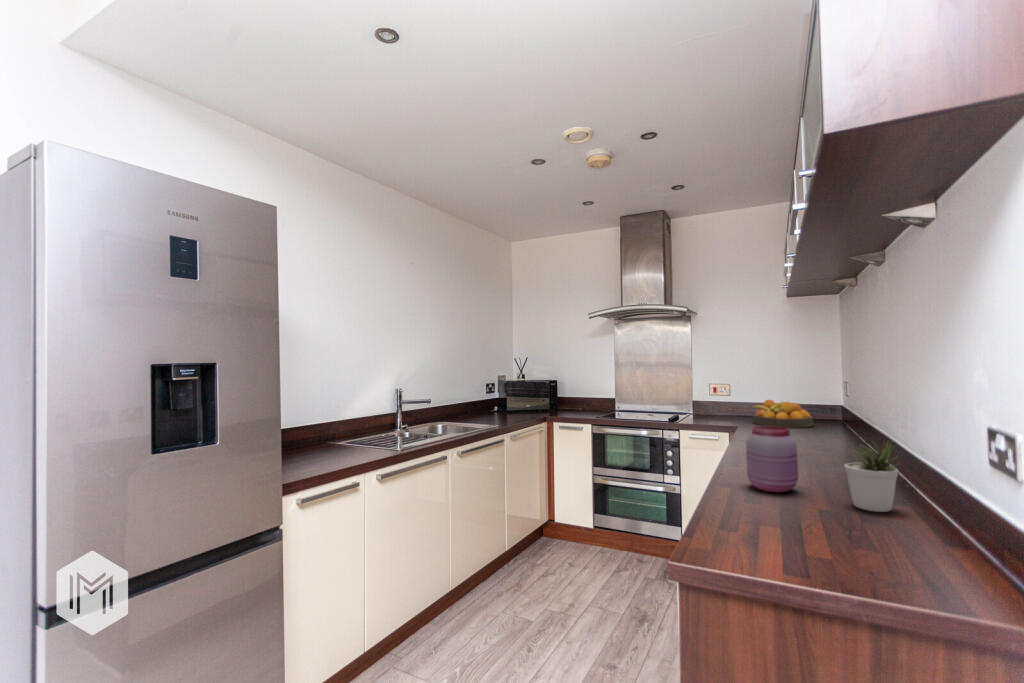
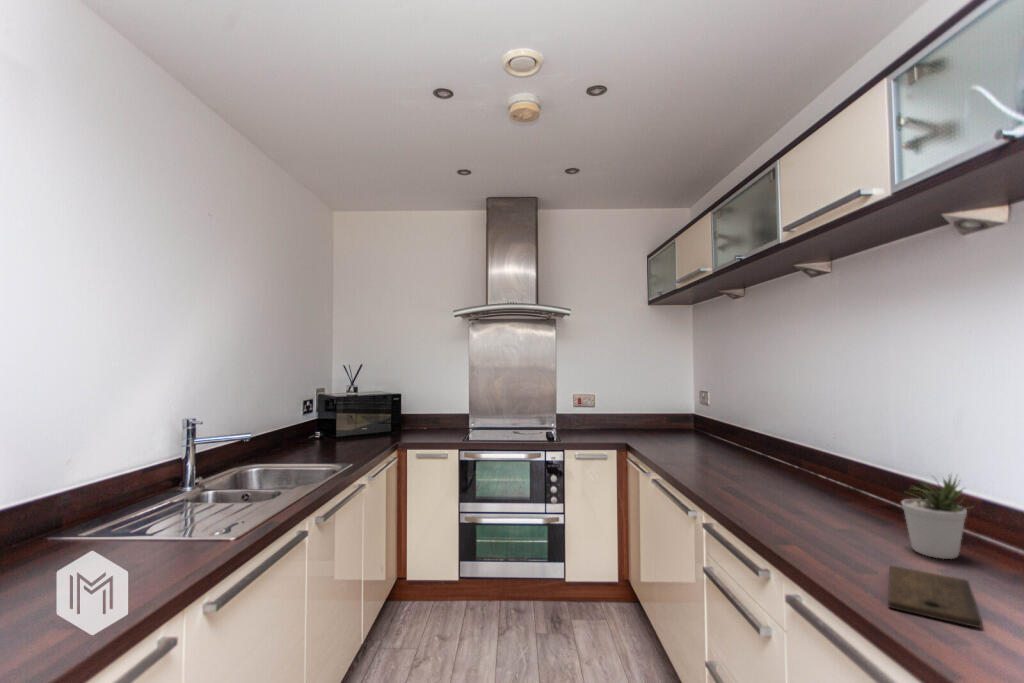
fruit bowl: present [752,400,813,428] -> none [624,411,683,441]
jar: present [746,426,798,492] -> none [777,459,841,543]
cutting board: none [744,504,843,536] -> present [888,566,982,628]

